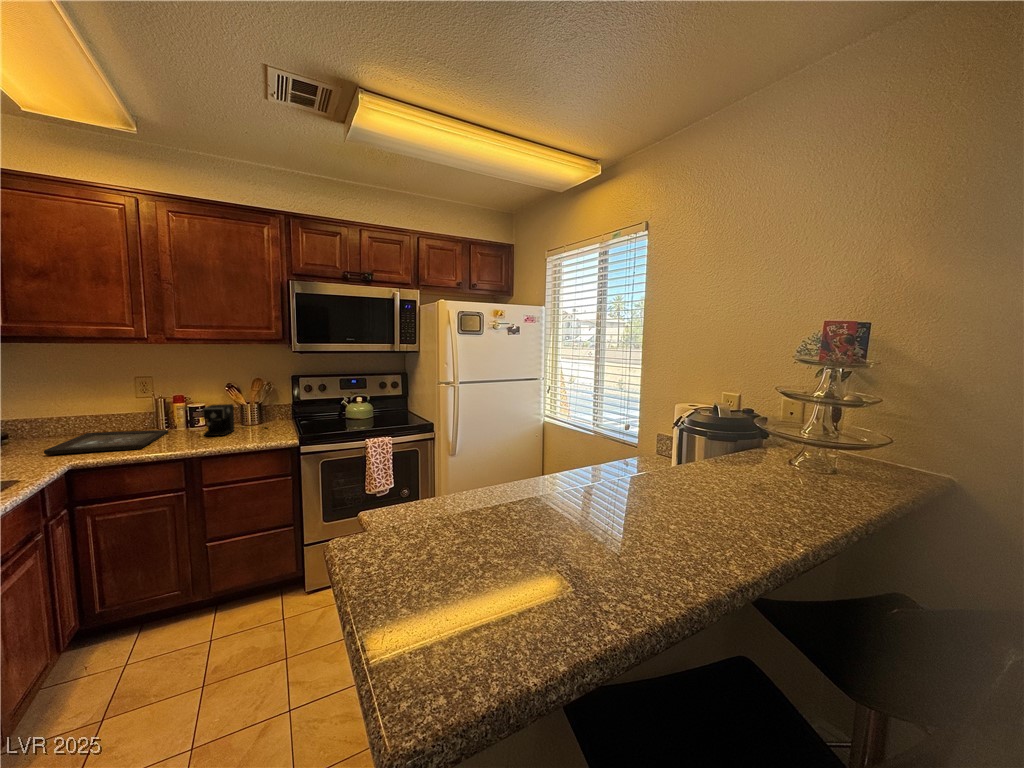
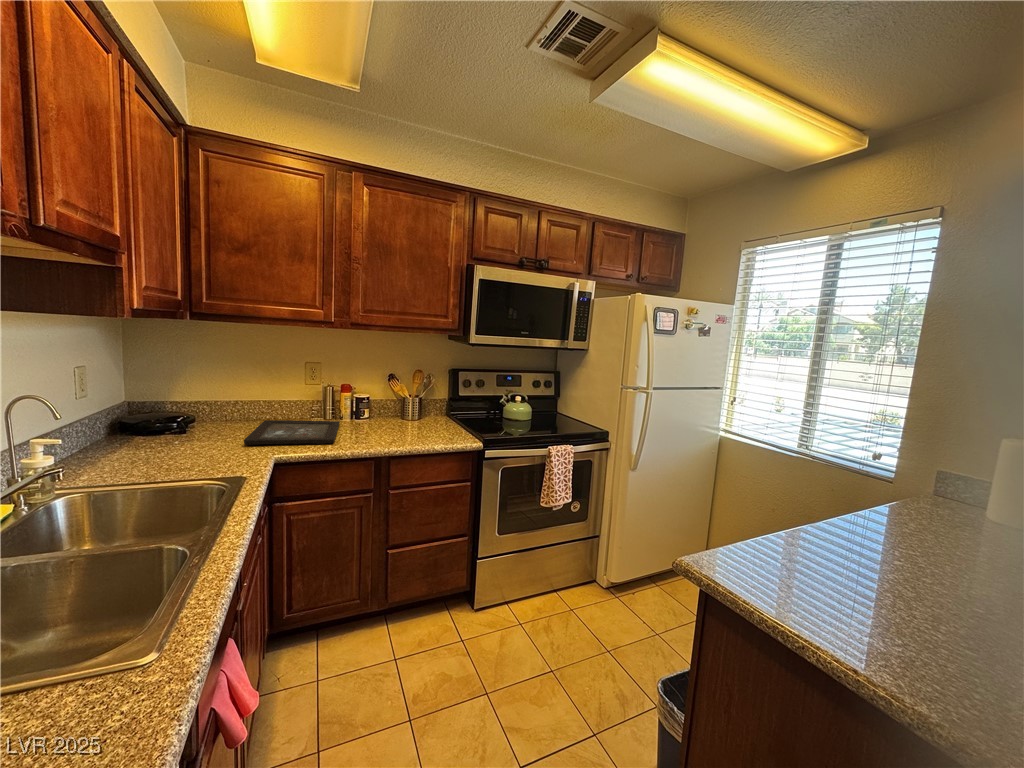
coffee maker: present [203,404,267,436] -> none [382,397,436,432]

